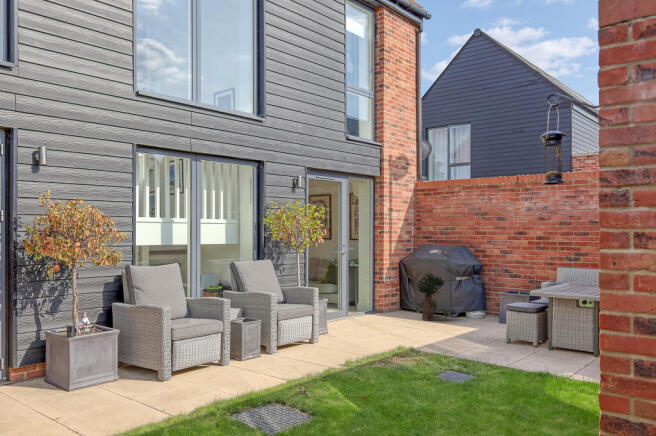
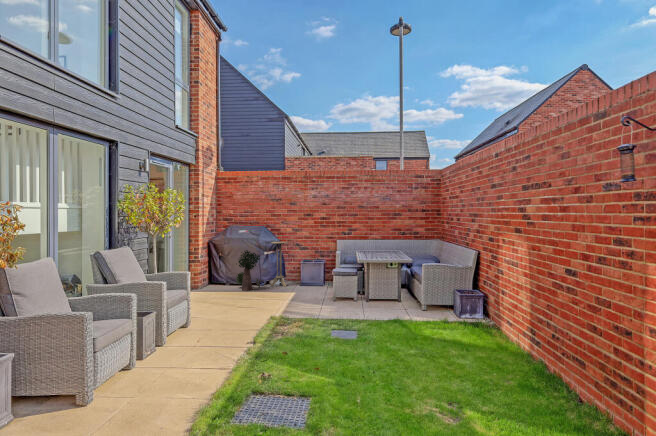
side table: none [461,265,484,321] -> present [271,242,288,287]

